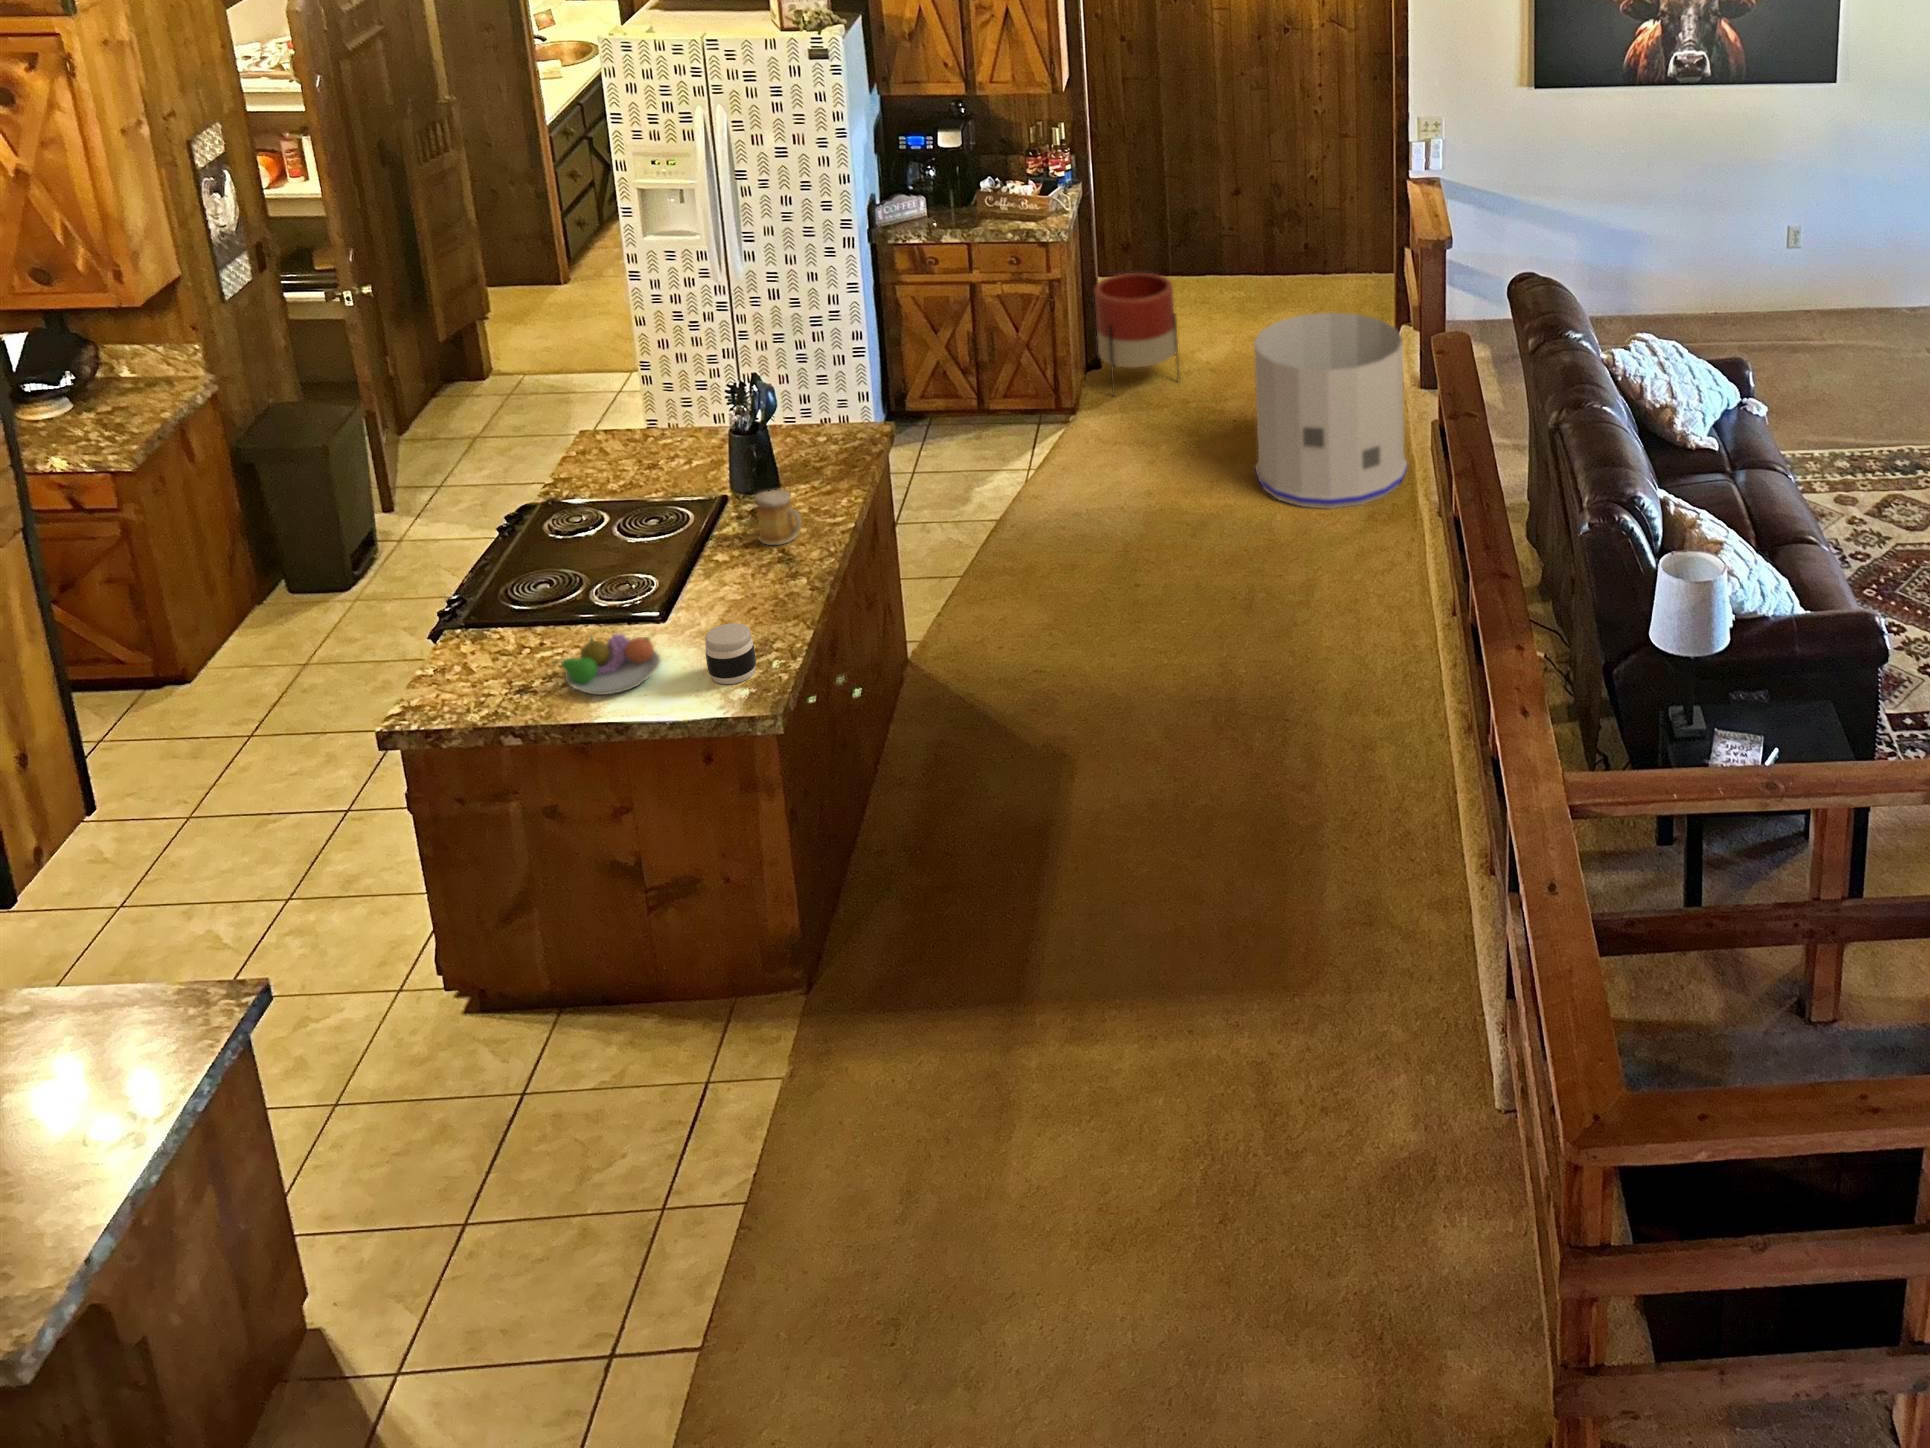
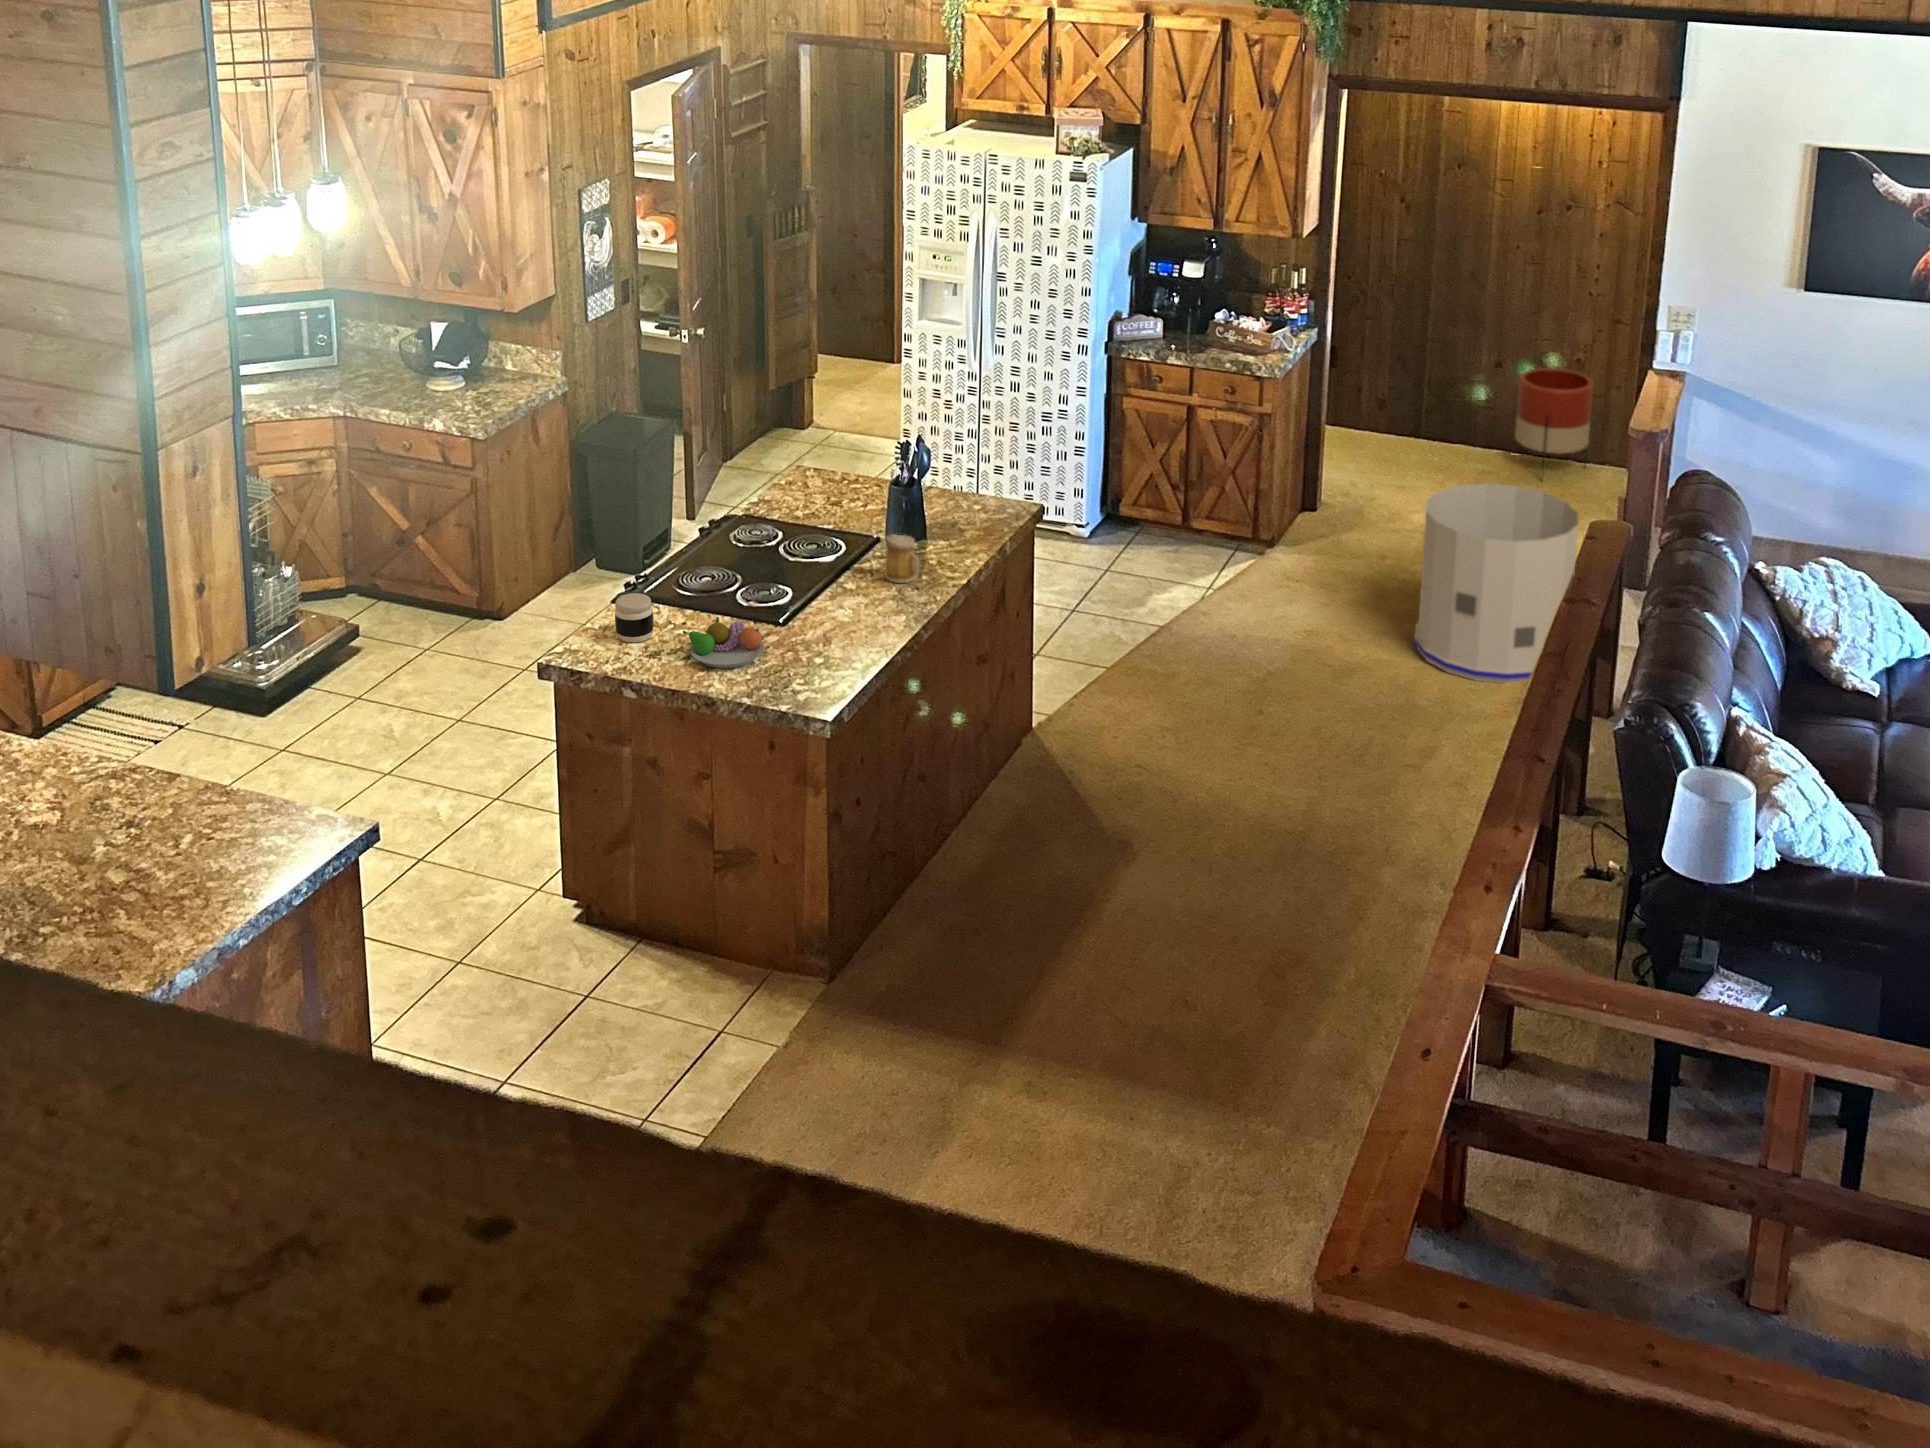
planter: present [1094,273,1178,392] -> present [1515,368,1593,476]
jar: present [705,623,756,684] -> present [615,593,654,642]

